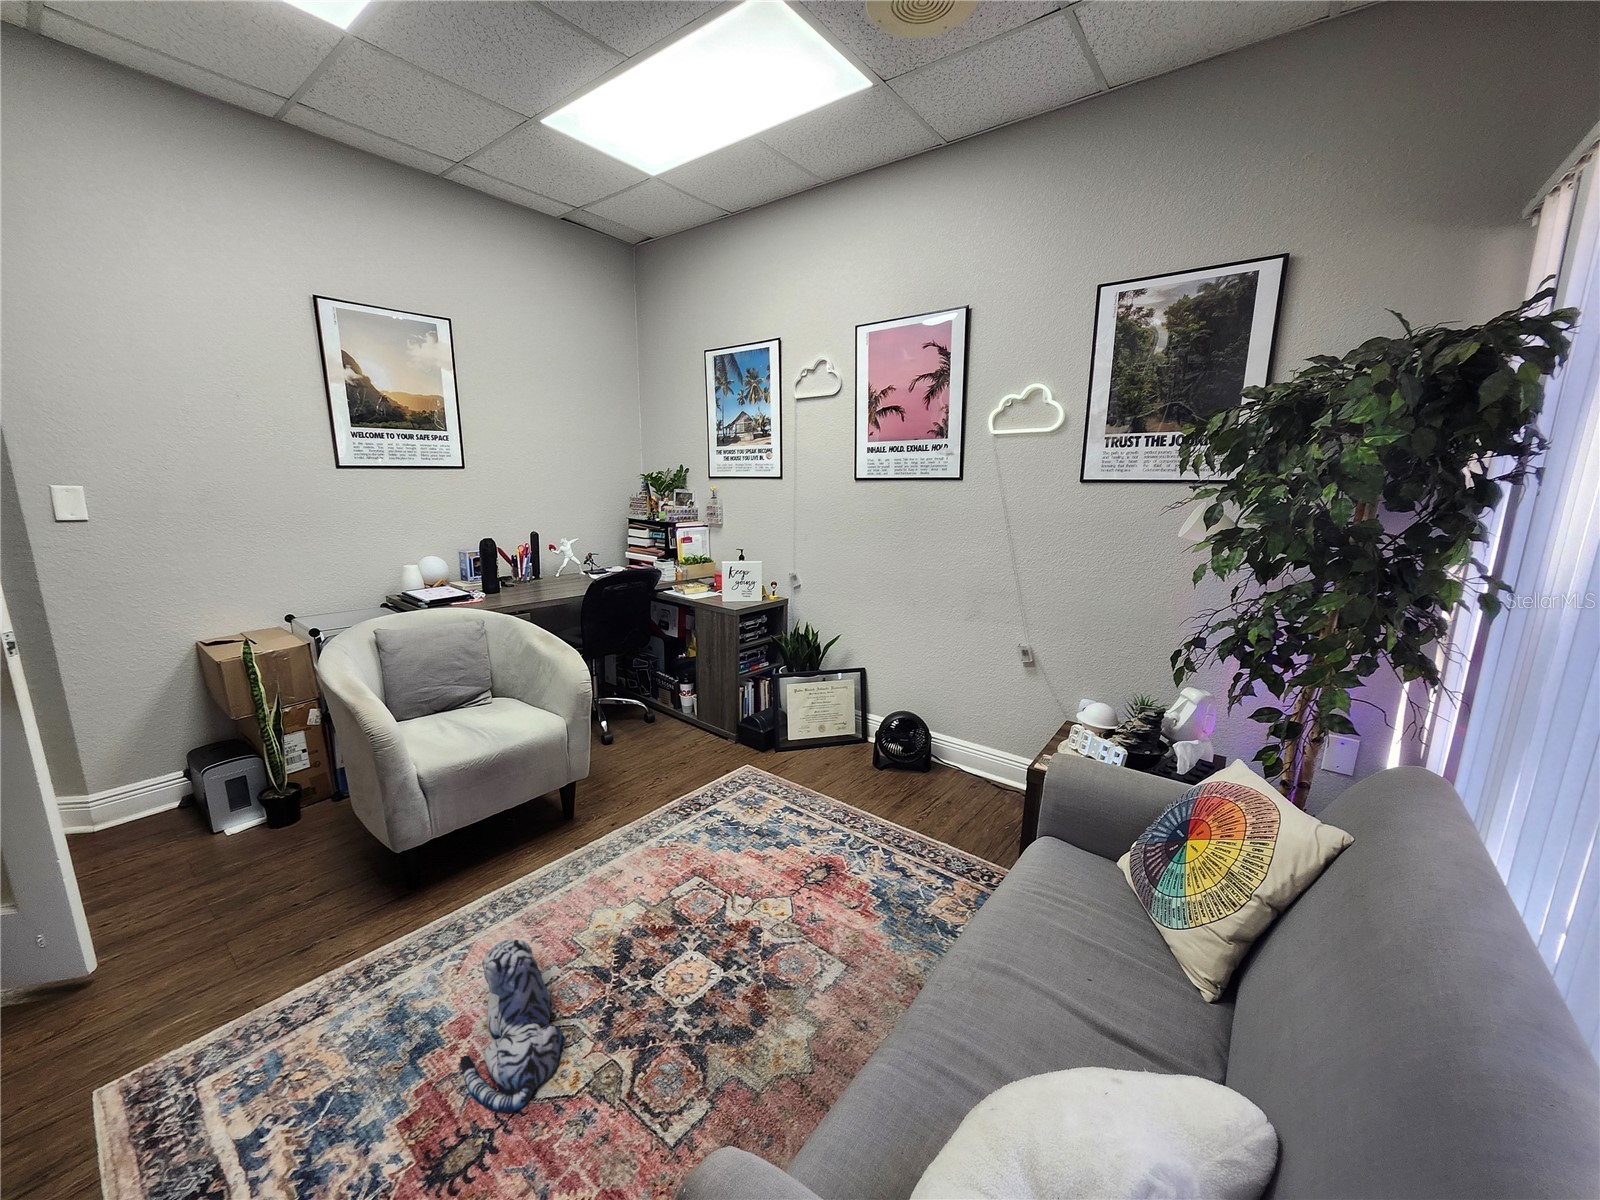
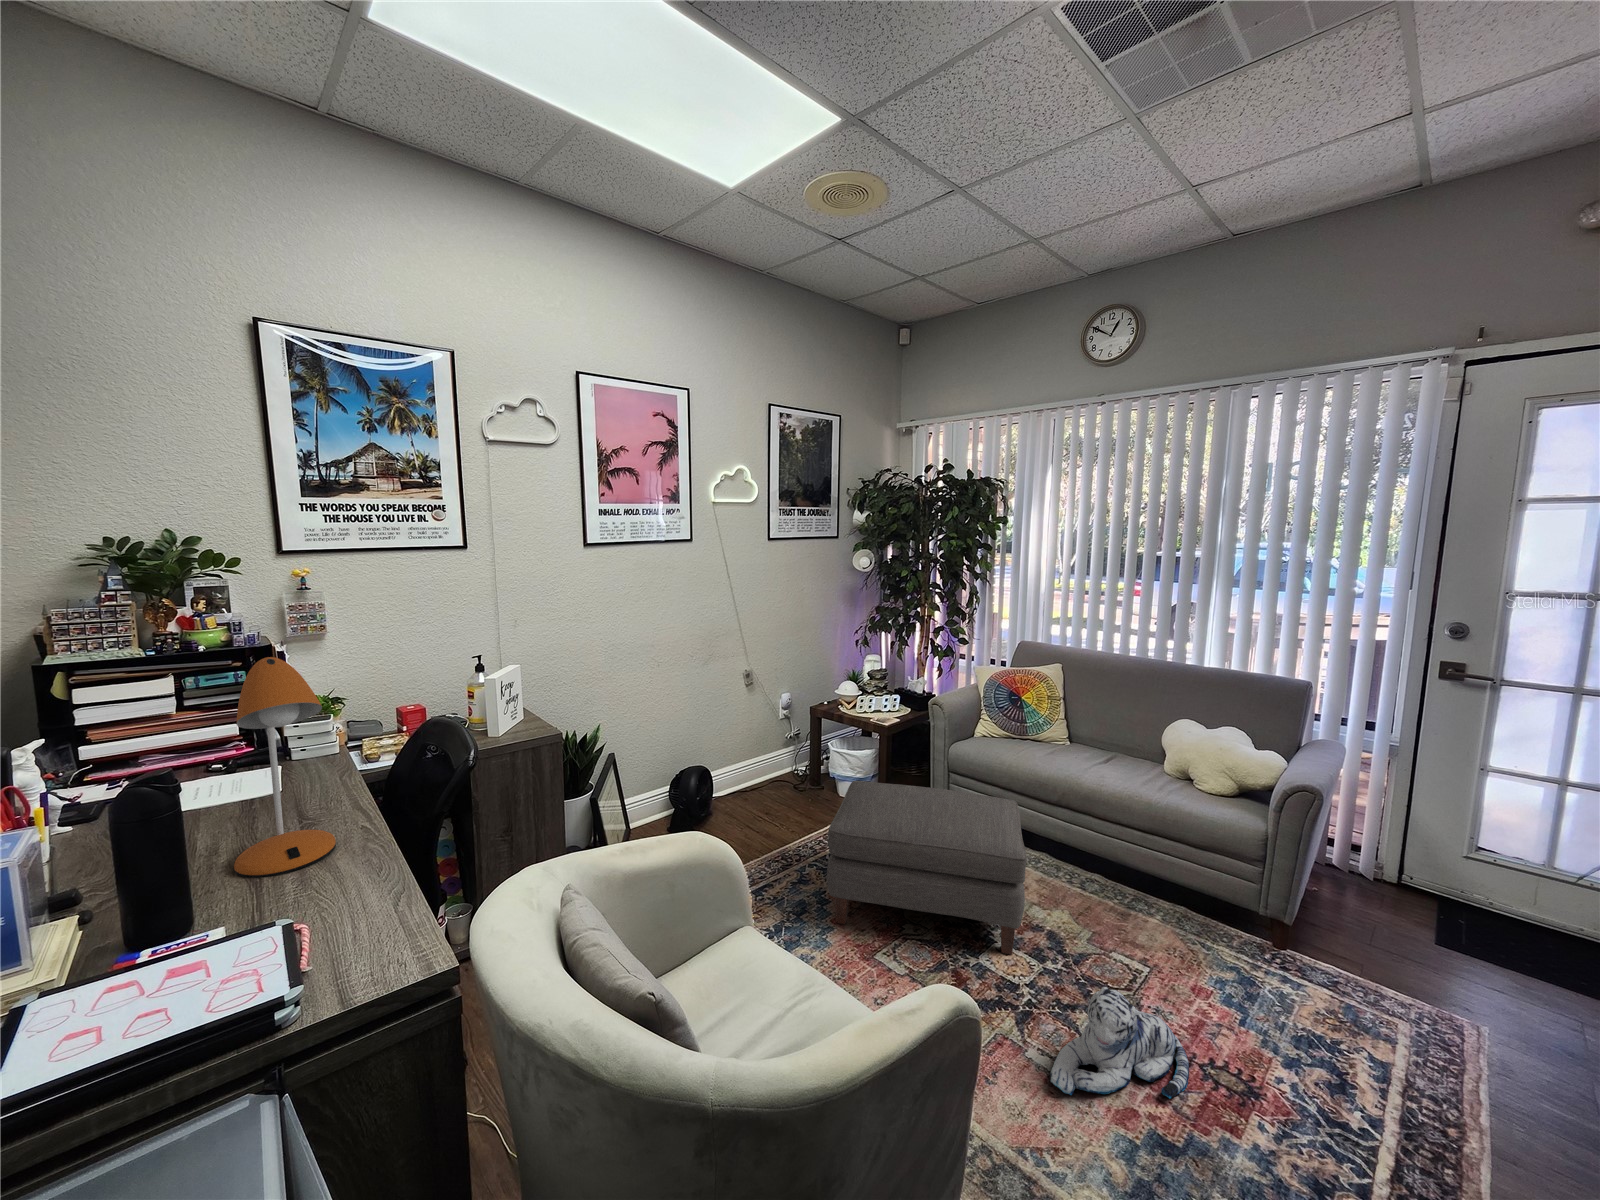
desk lamp: none [505,504,555,590] -> present [234,657,336,878]
ottoman: none [692,758,877,997] -> present [827,781,1027,955]

